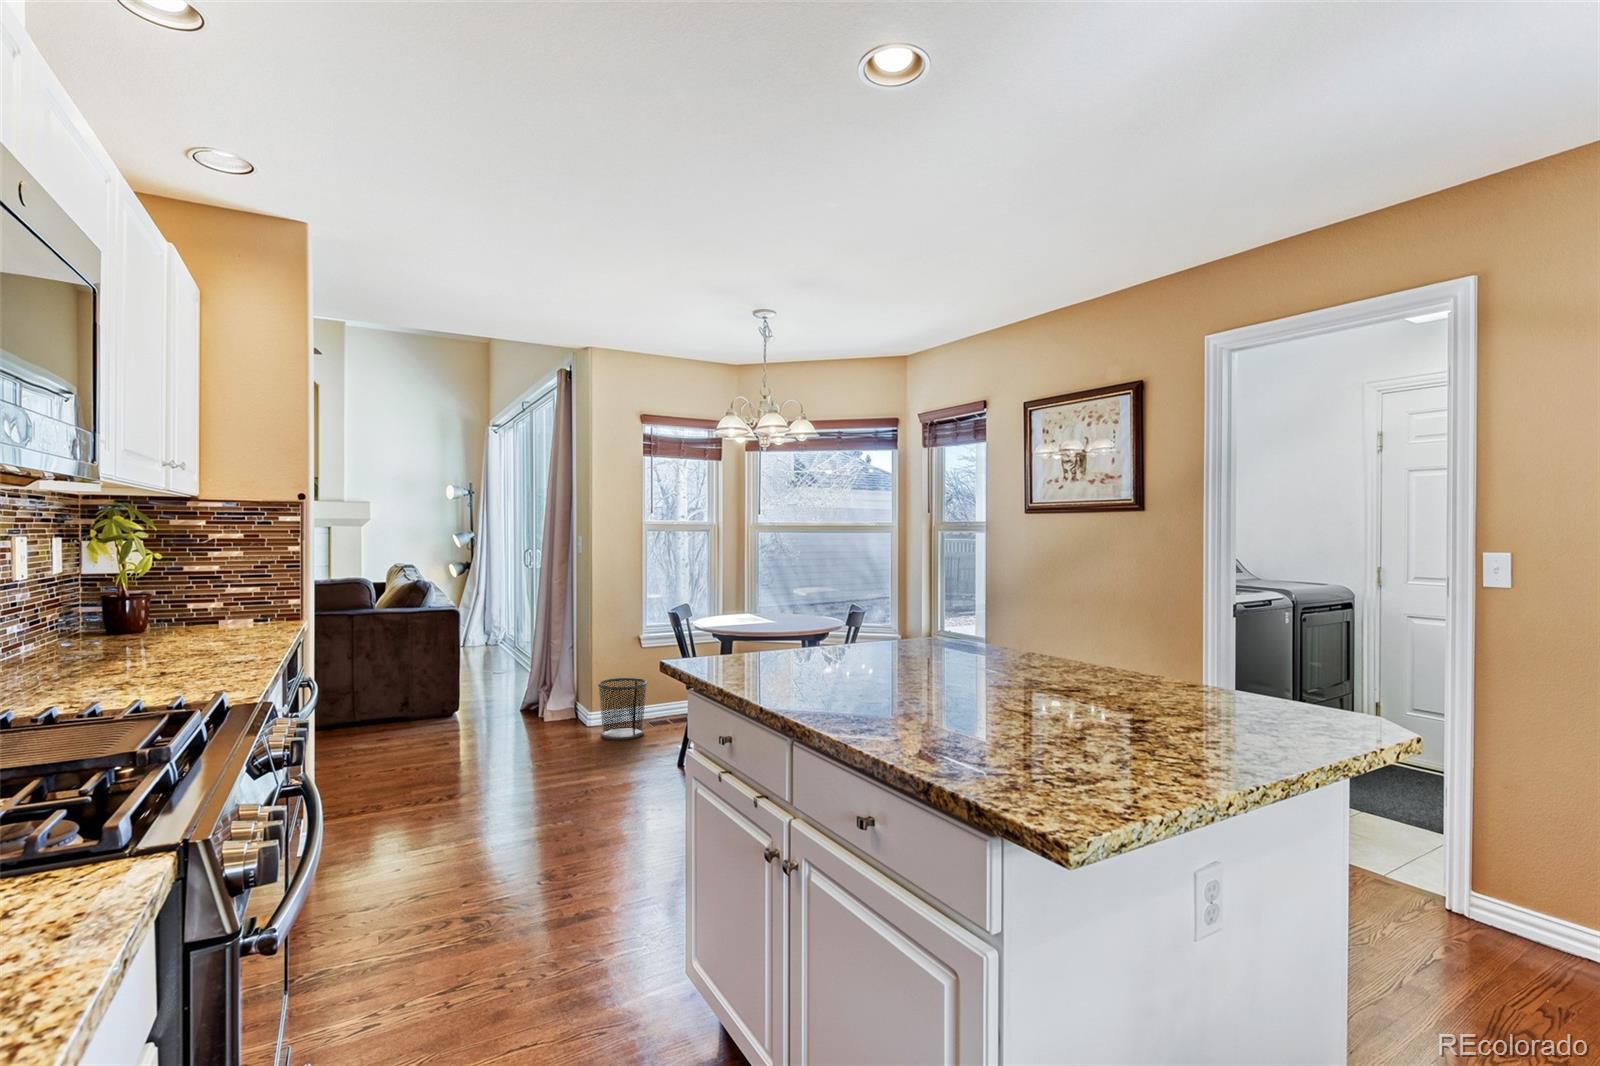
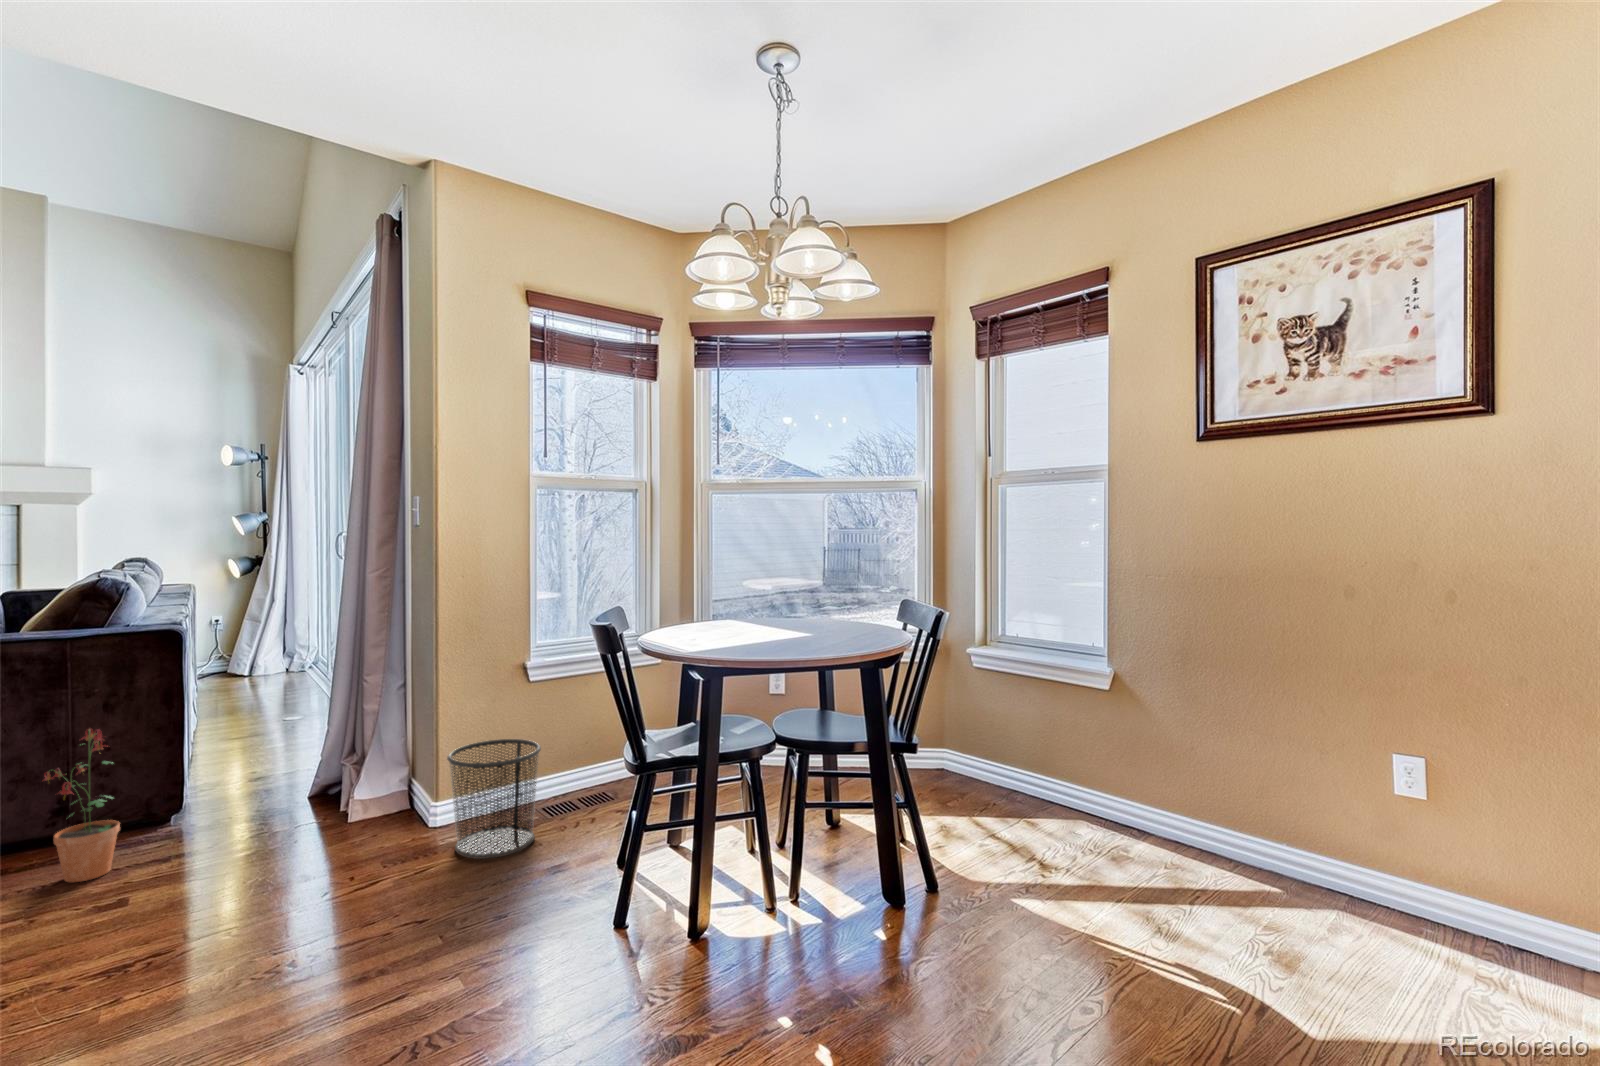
potted plant: none [403,660,438,737] -> present [44,729,120,882]

